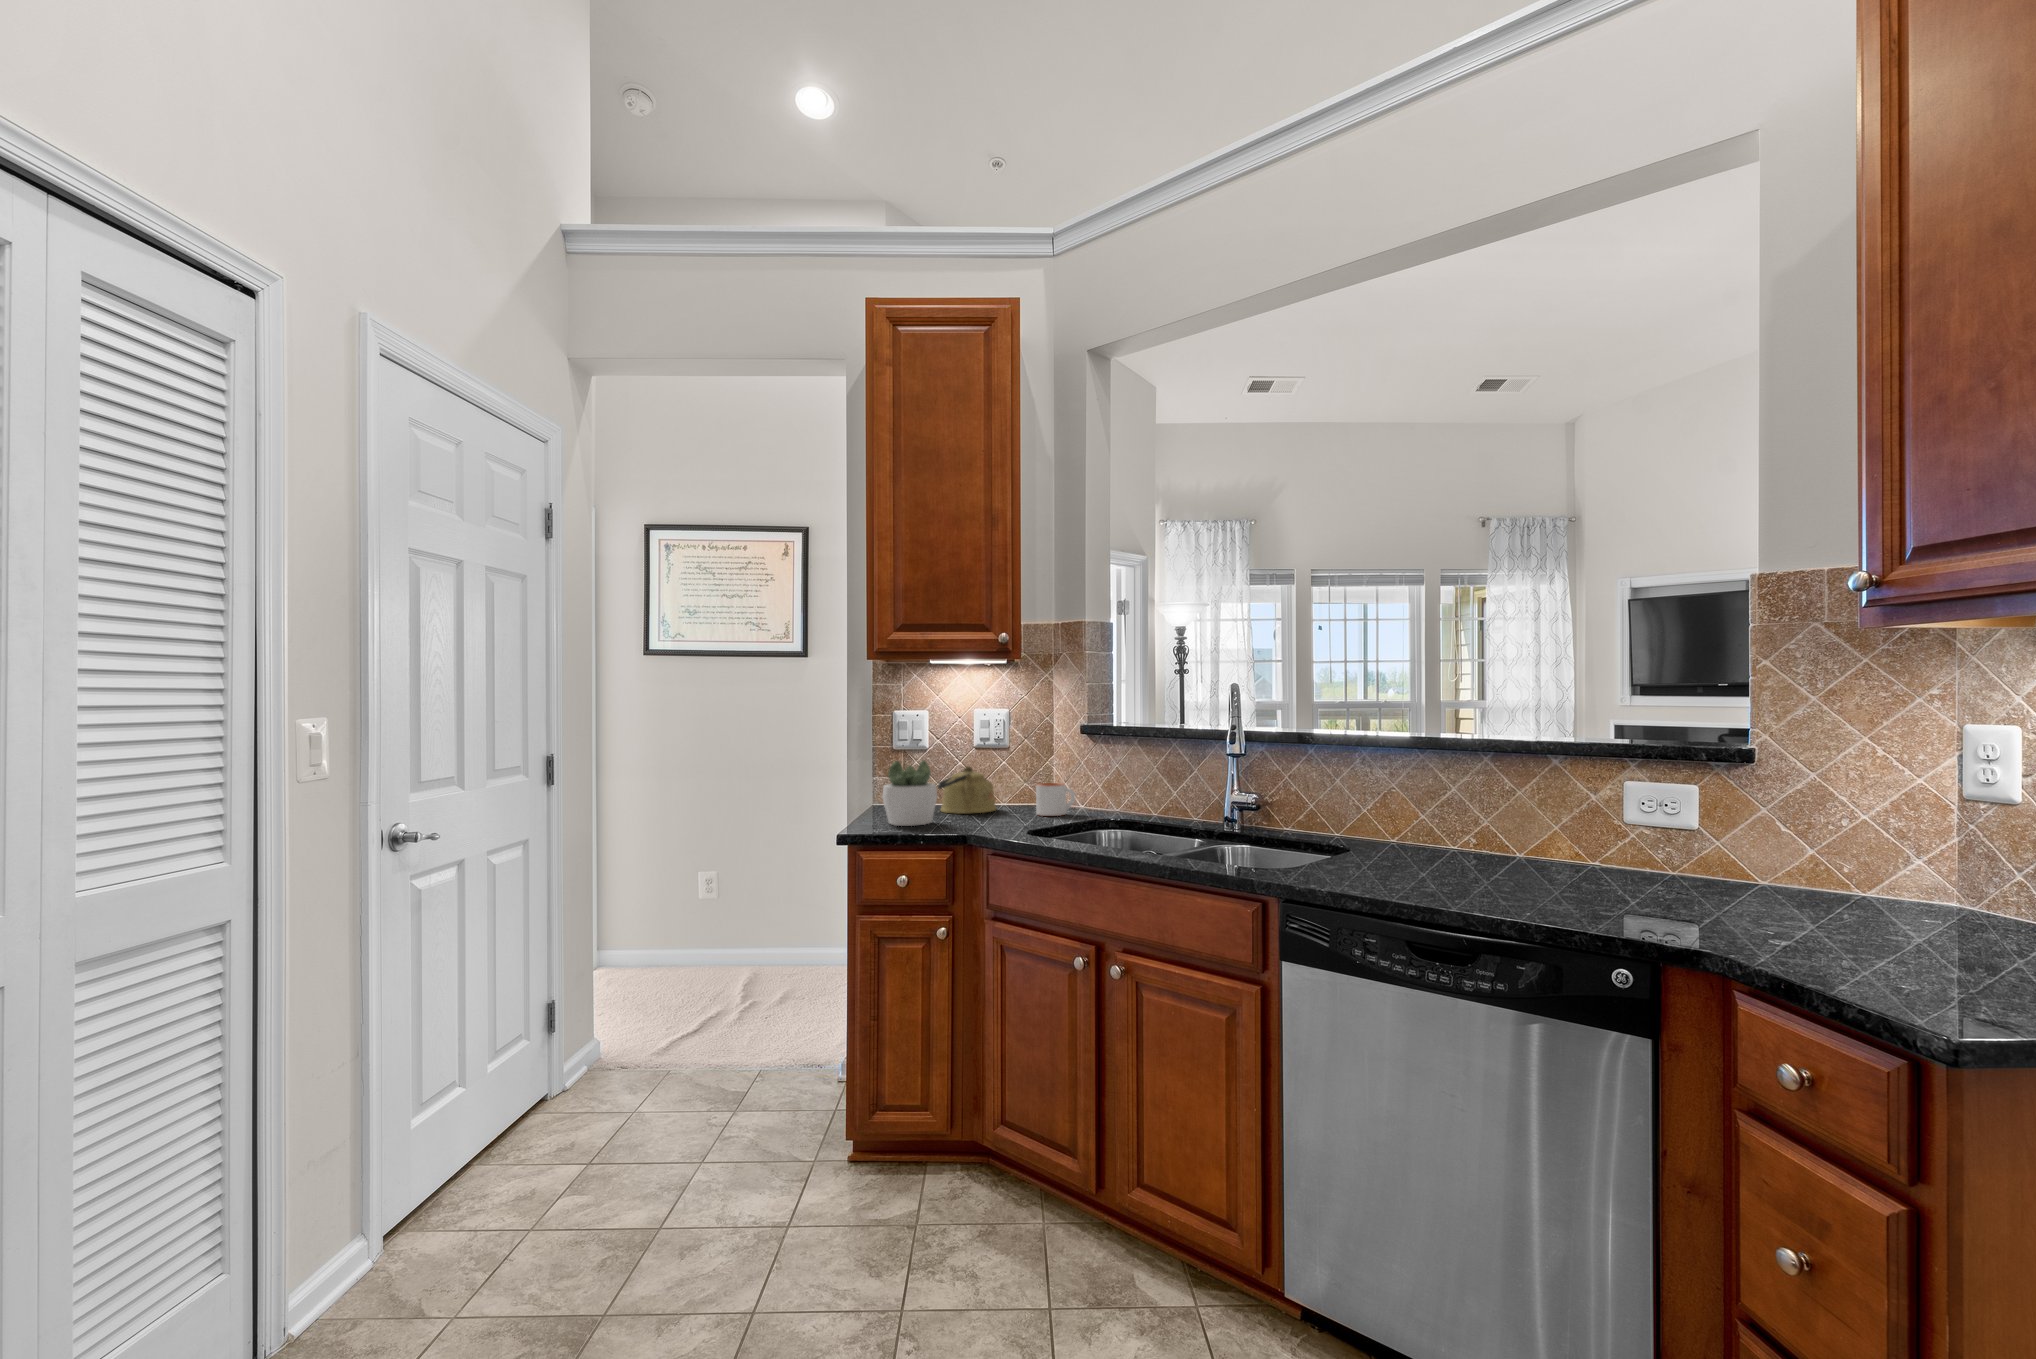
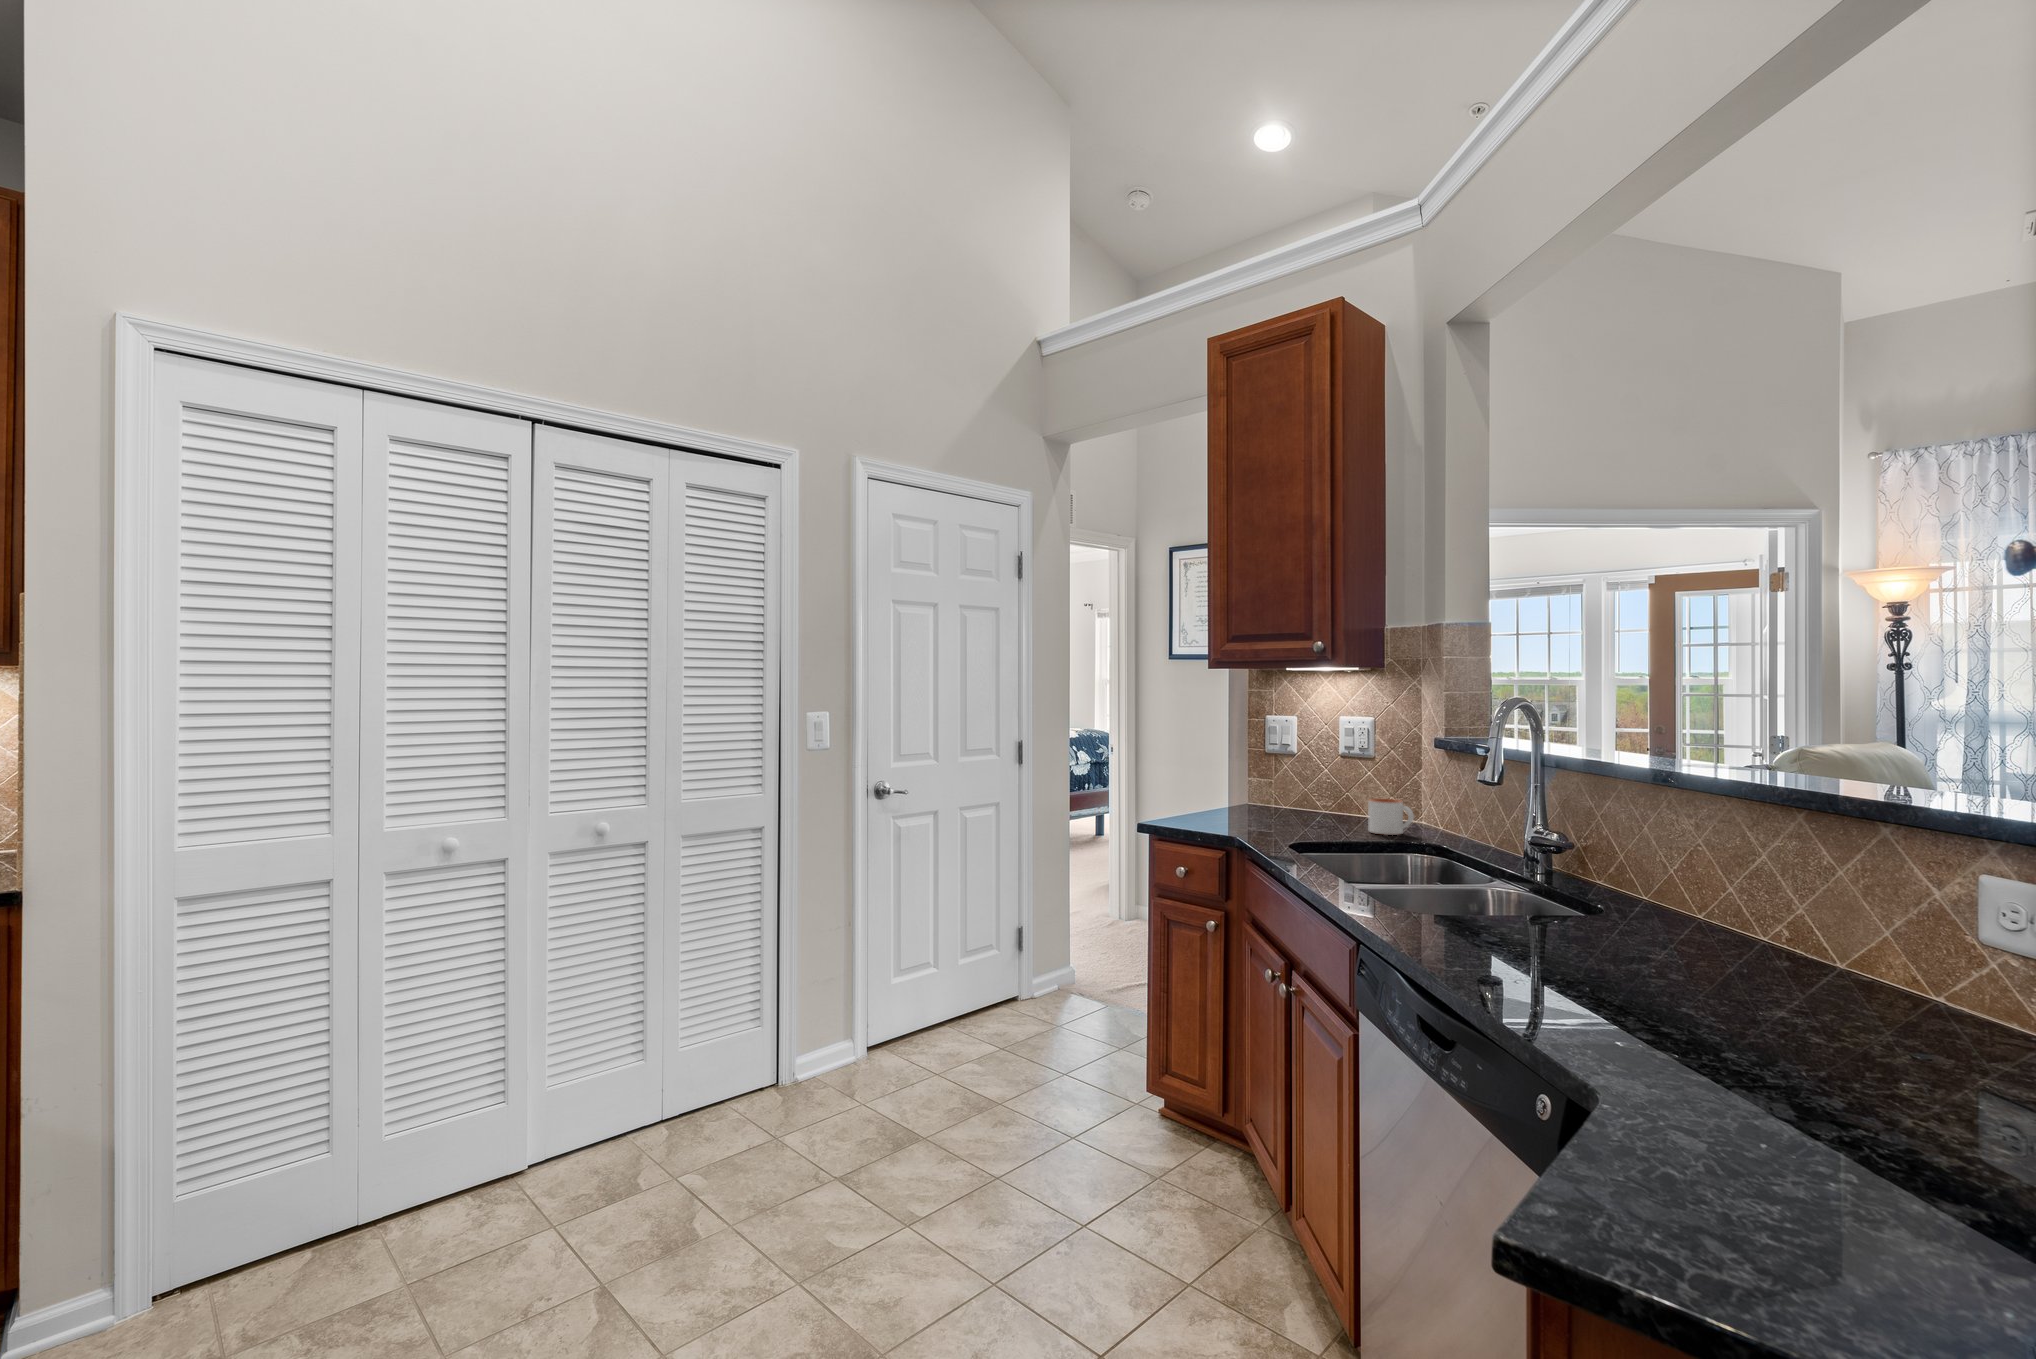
succulent plant: present [882,760,937,826] -> none [1201,764,1252,827]
kettle: present [938,766,996,814] -> none [1279,774,1347,823]

